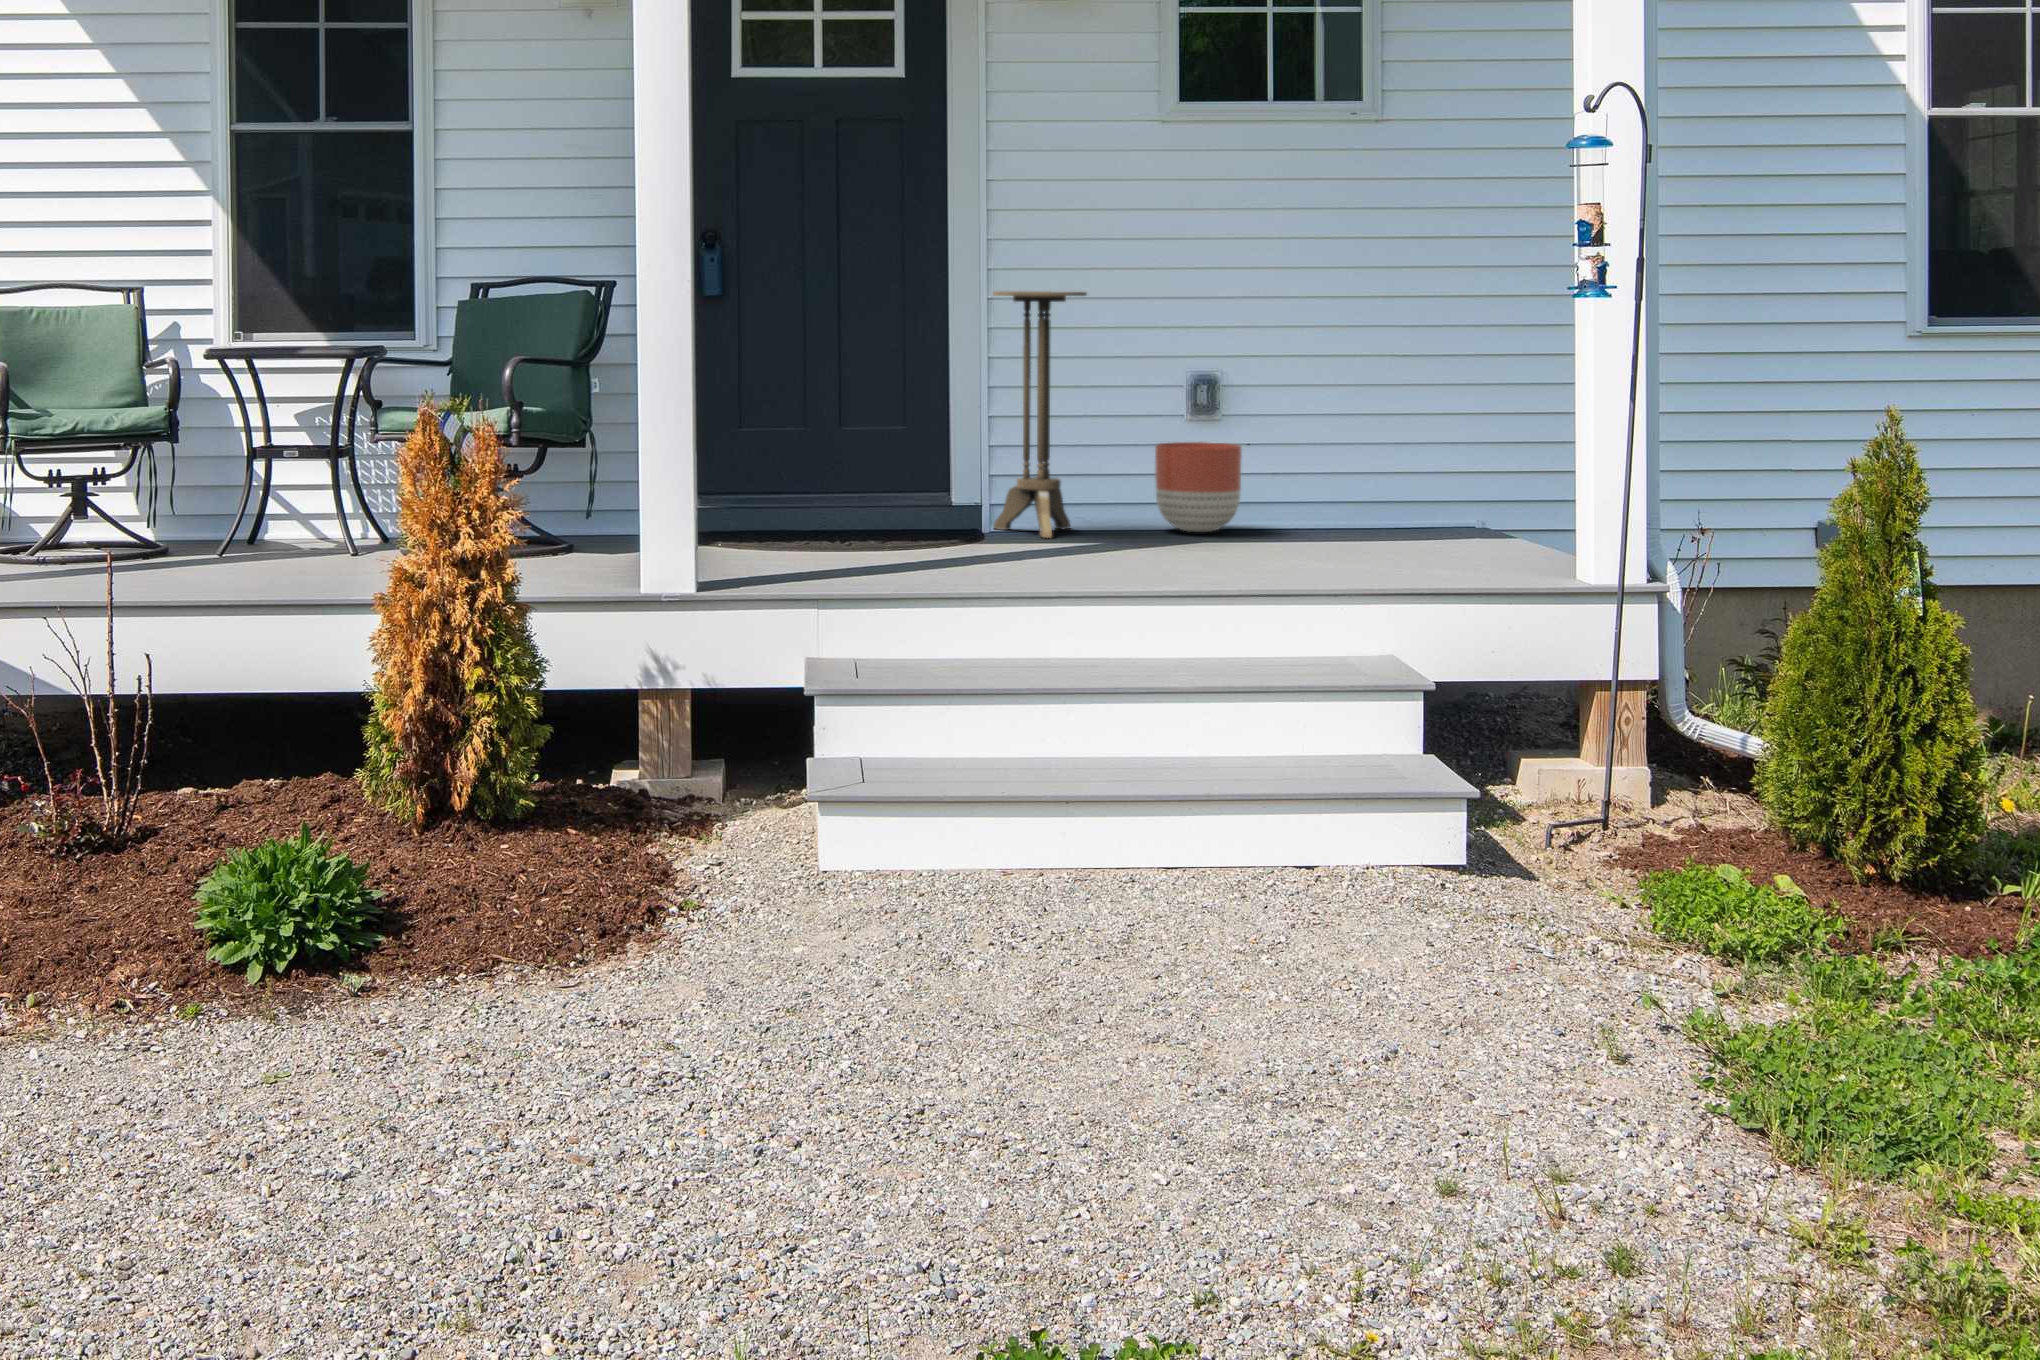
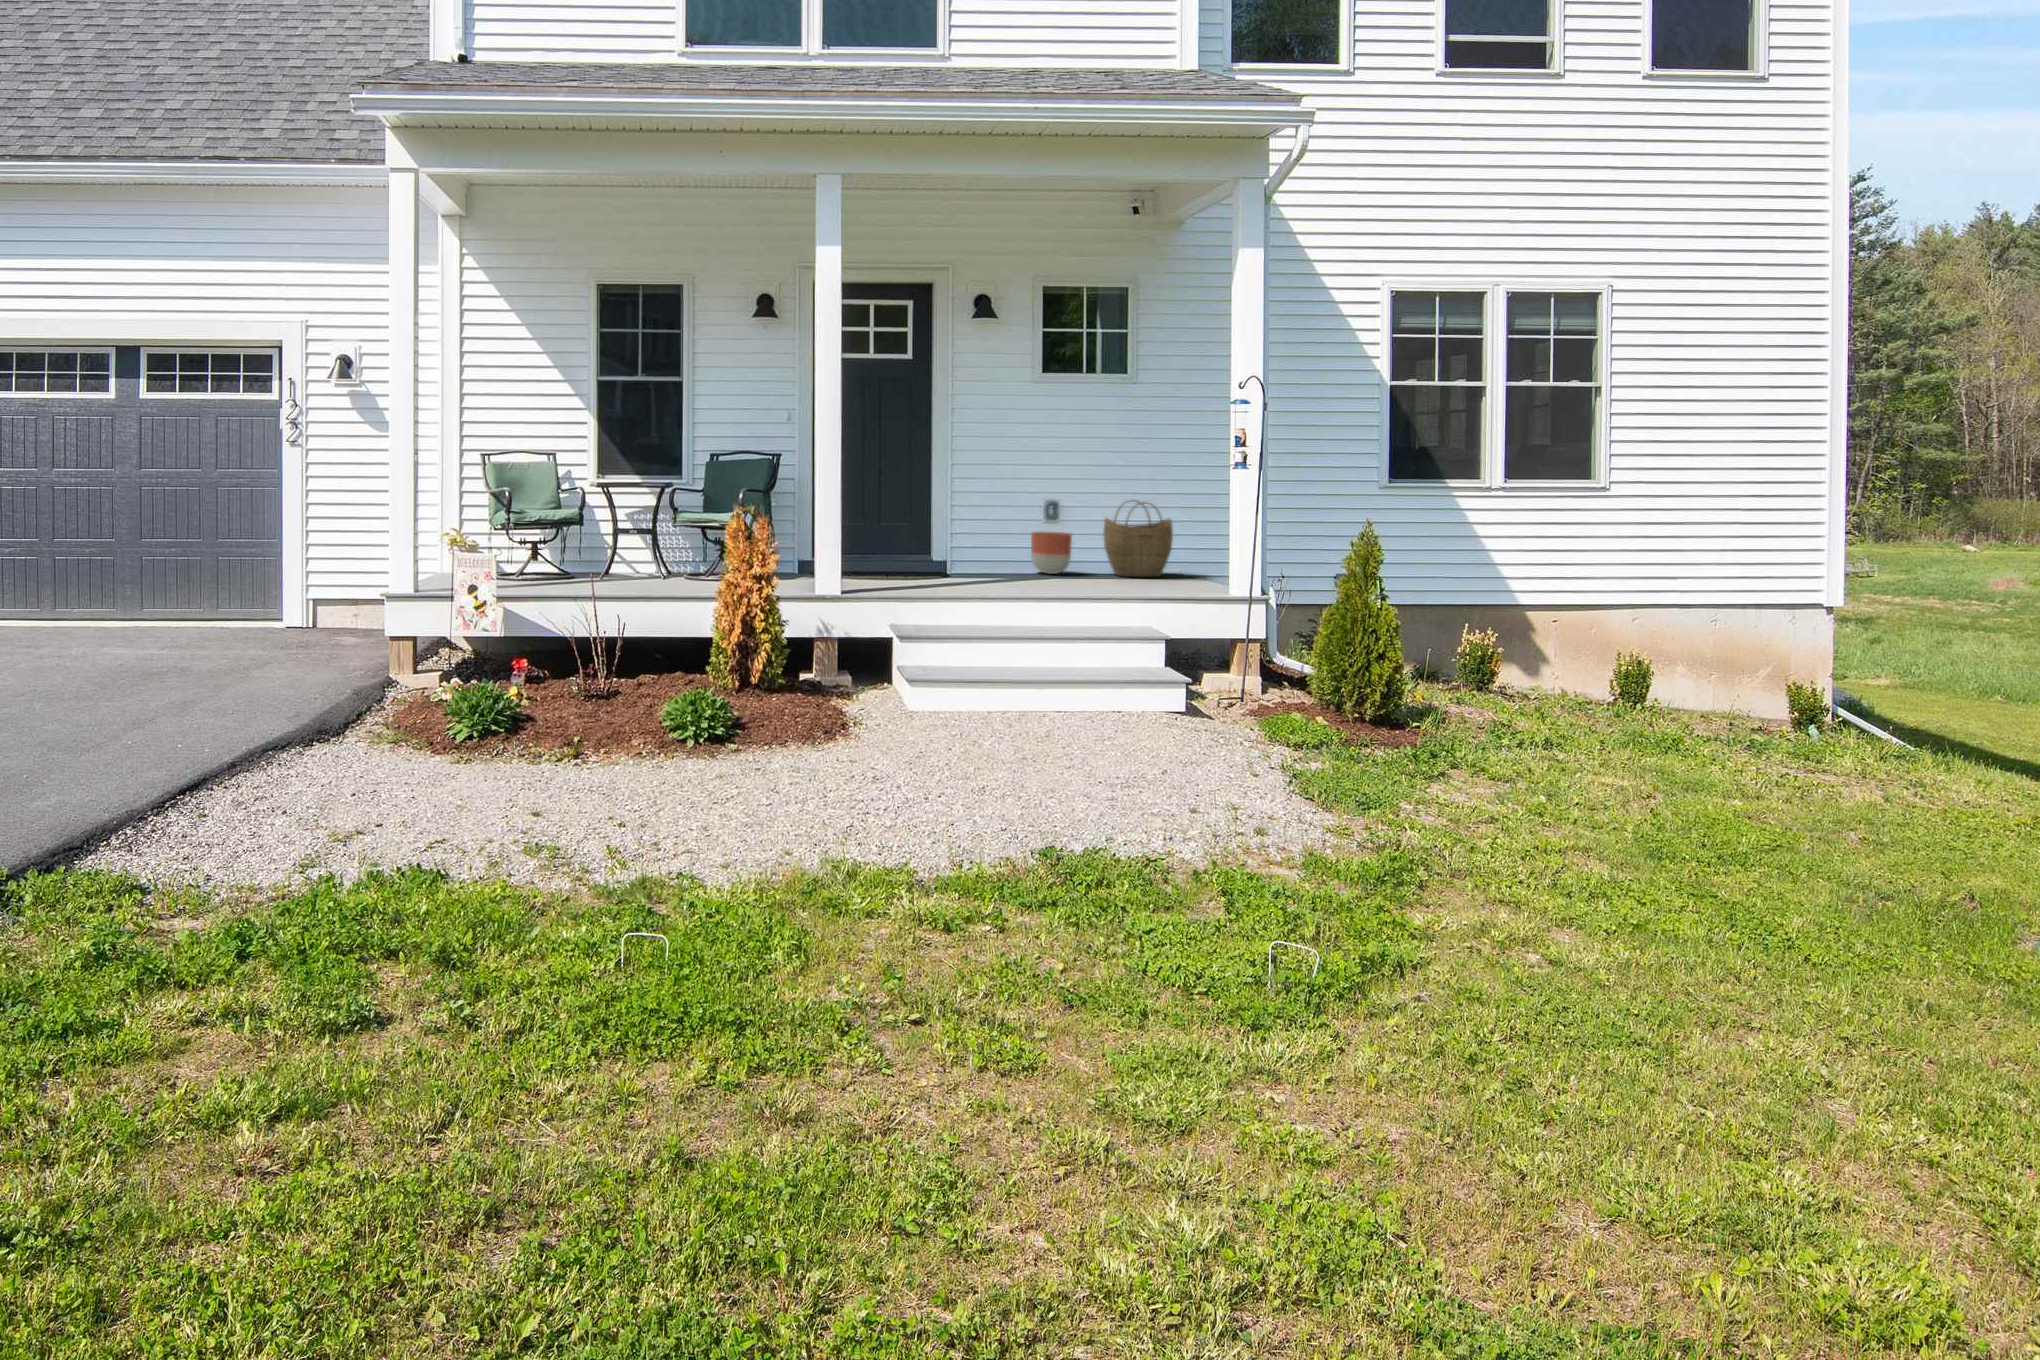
side table: present [993,291,1087,538] -> none [955,460,1001,575]
woven basket: none [1310,371,1458,537] -> present [1103,501,1173,577]

